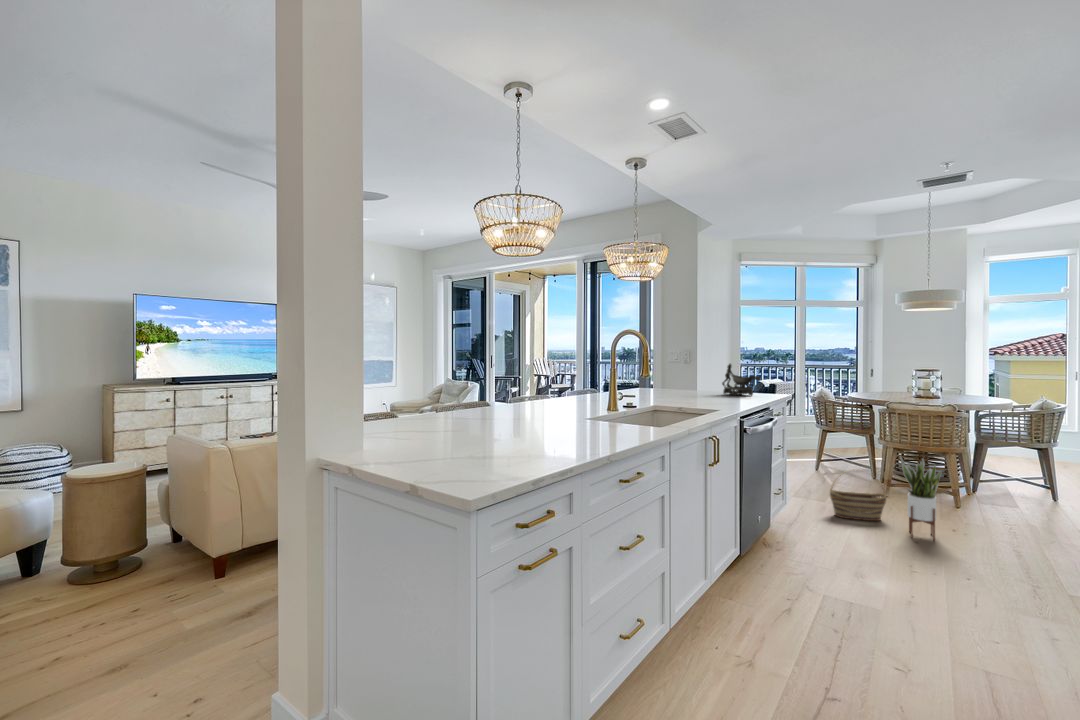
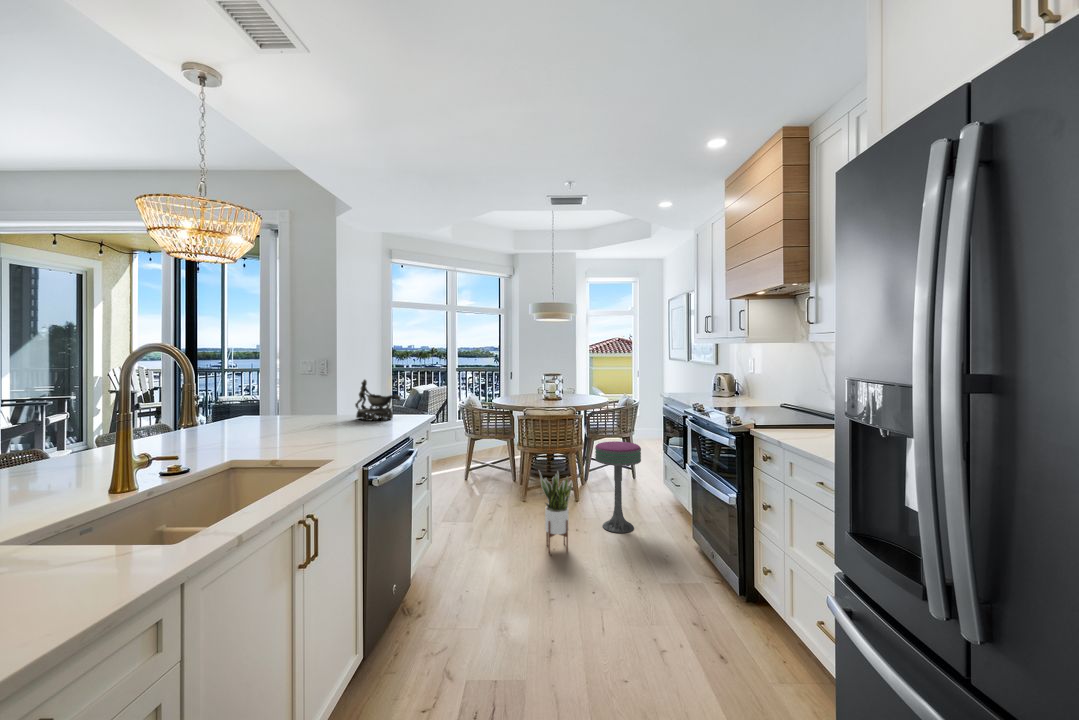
bar stool: none [977,440,1046,541] -> present [595,441,641,533]
basket: present [830,475,886,521] -> none [476,487,527,541]

